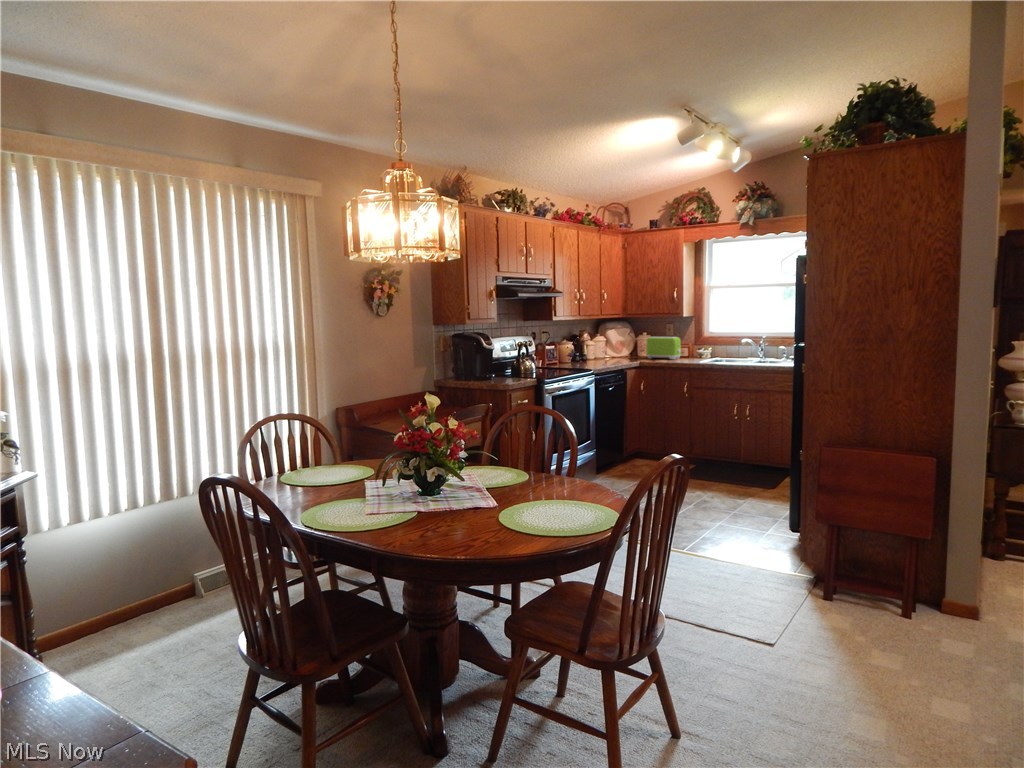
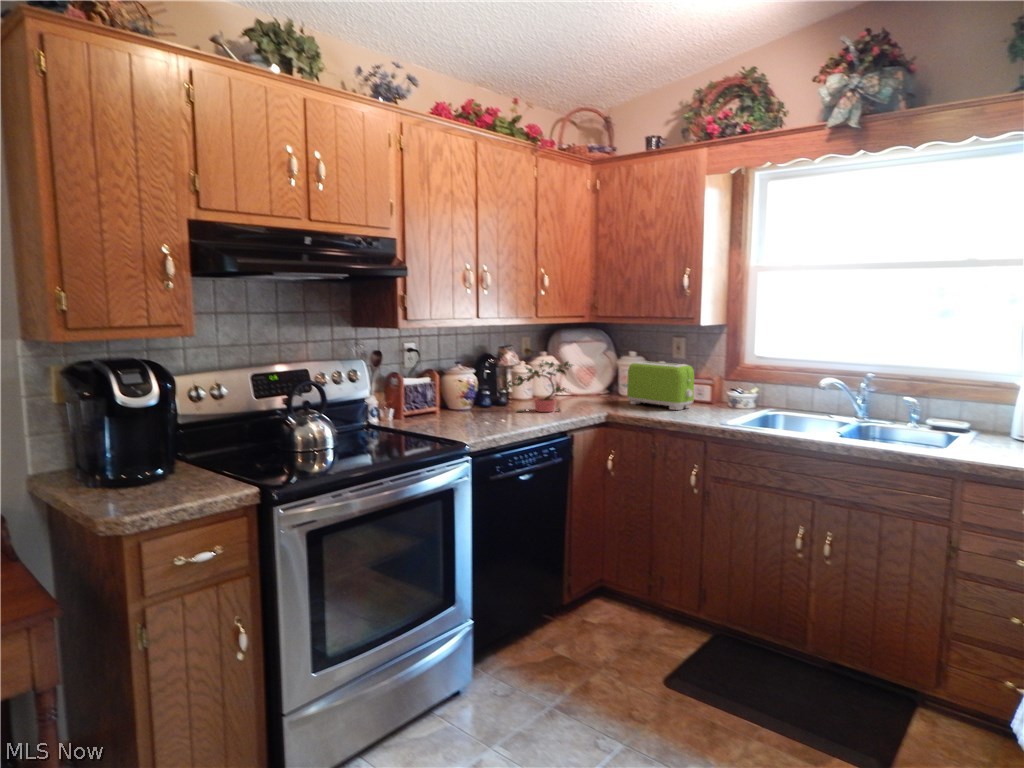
potted plant: none [587,336,624,362] -> present [500,360,573,412]

